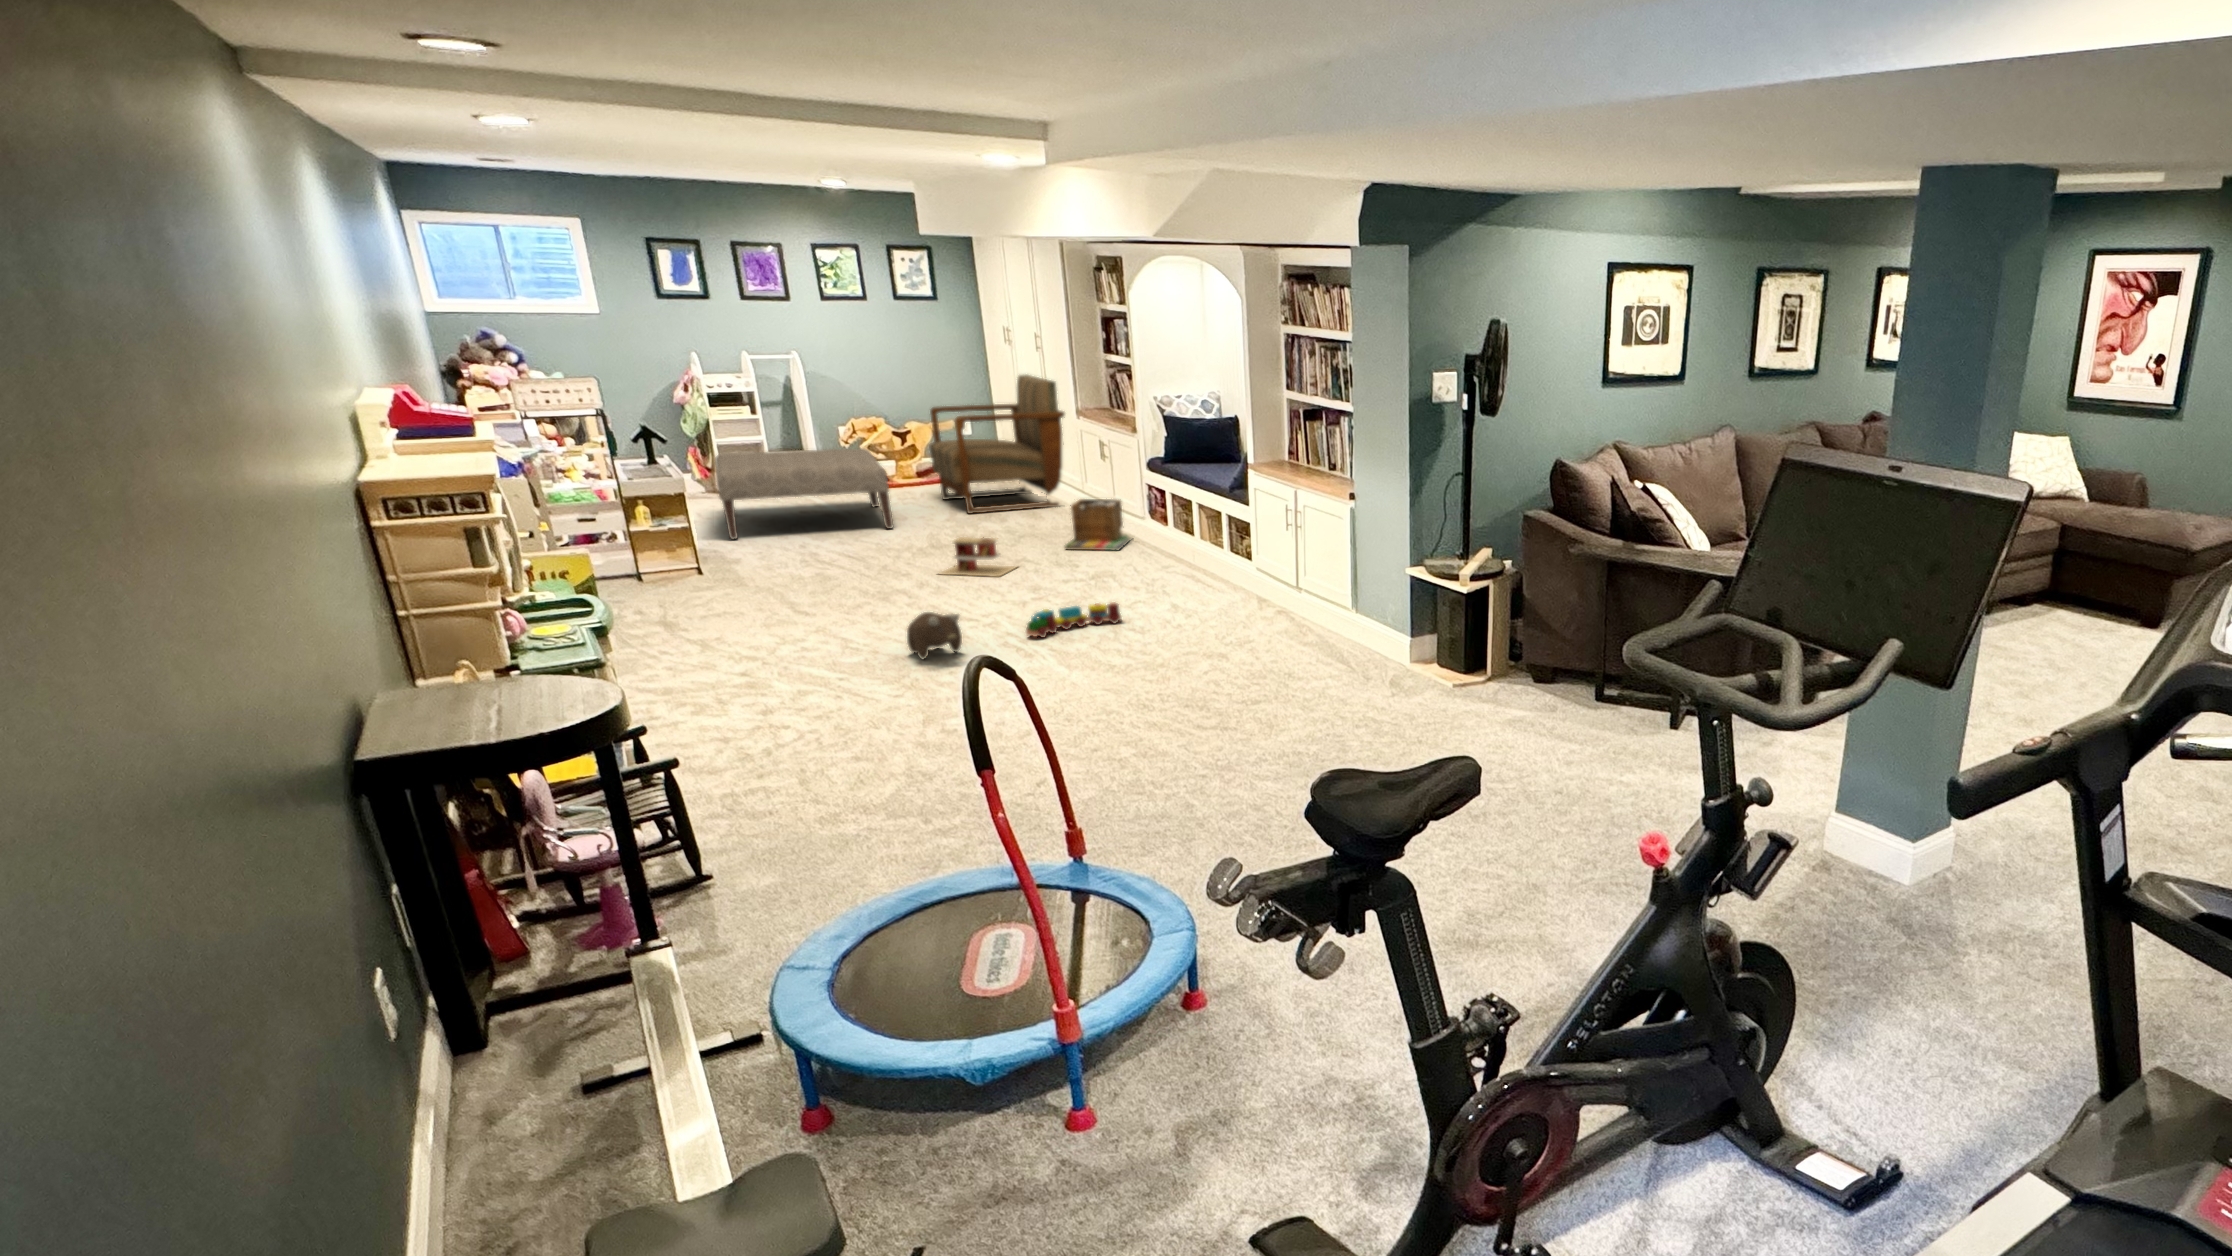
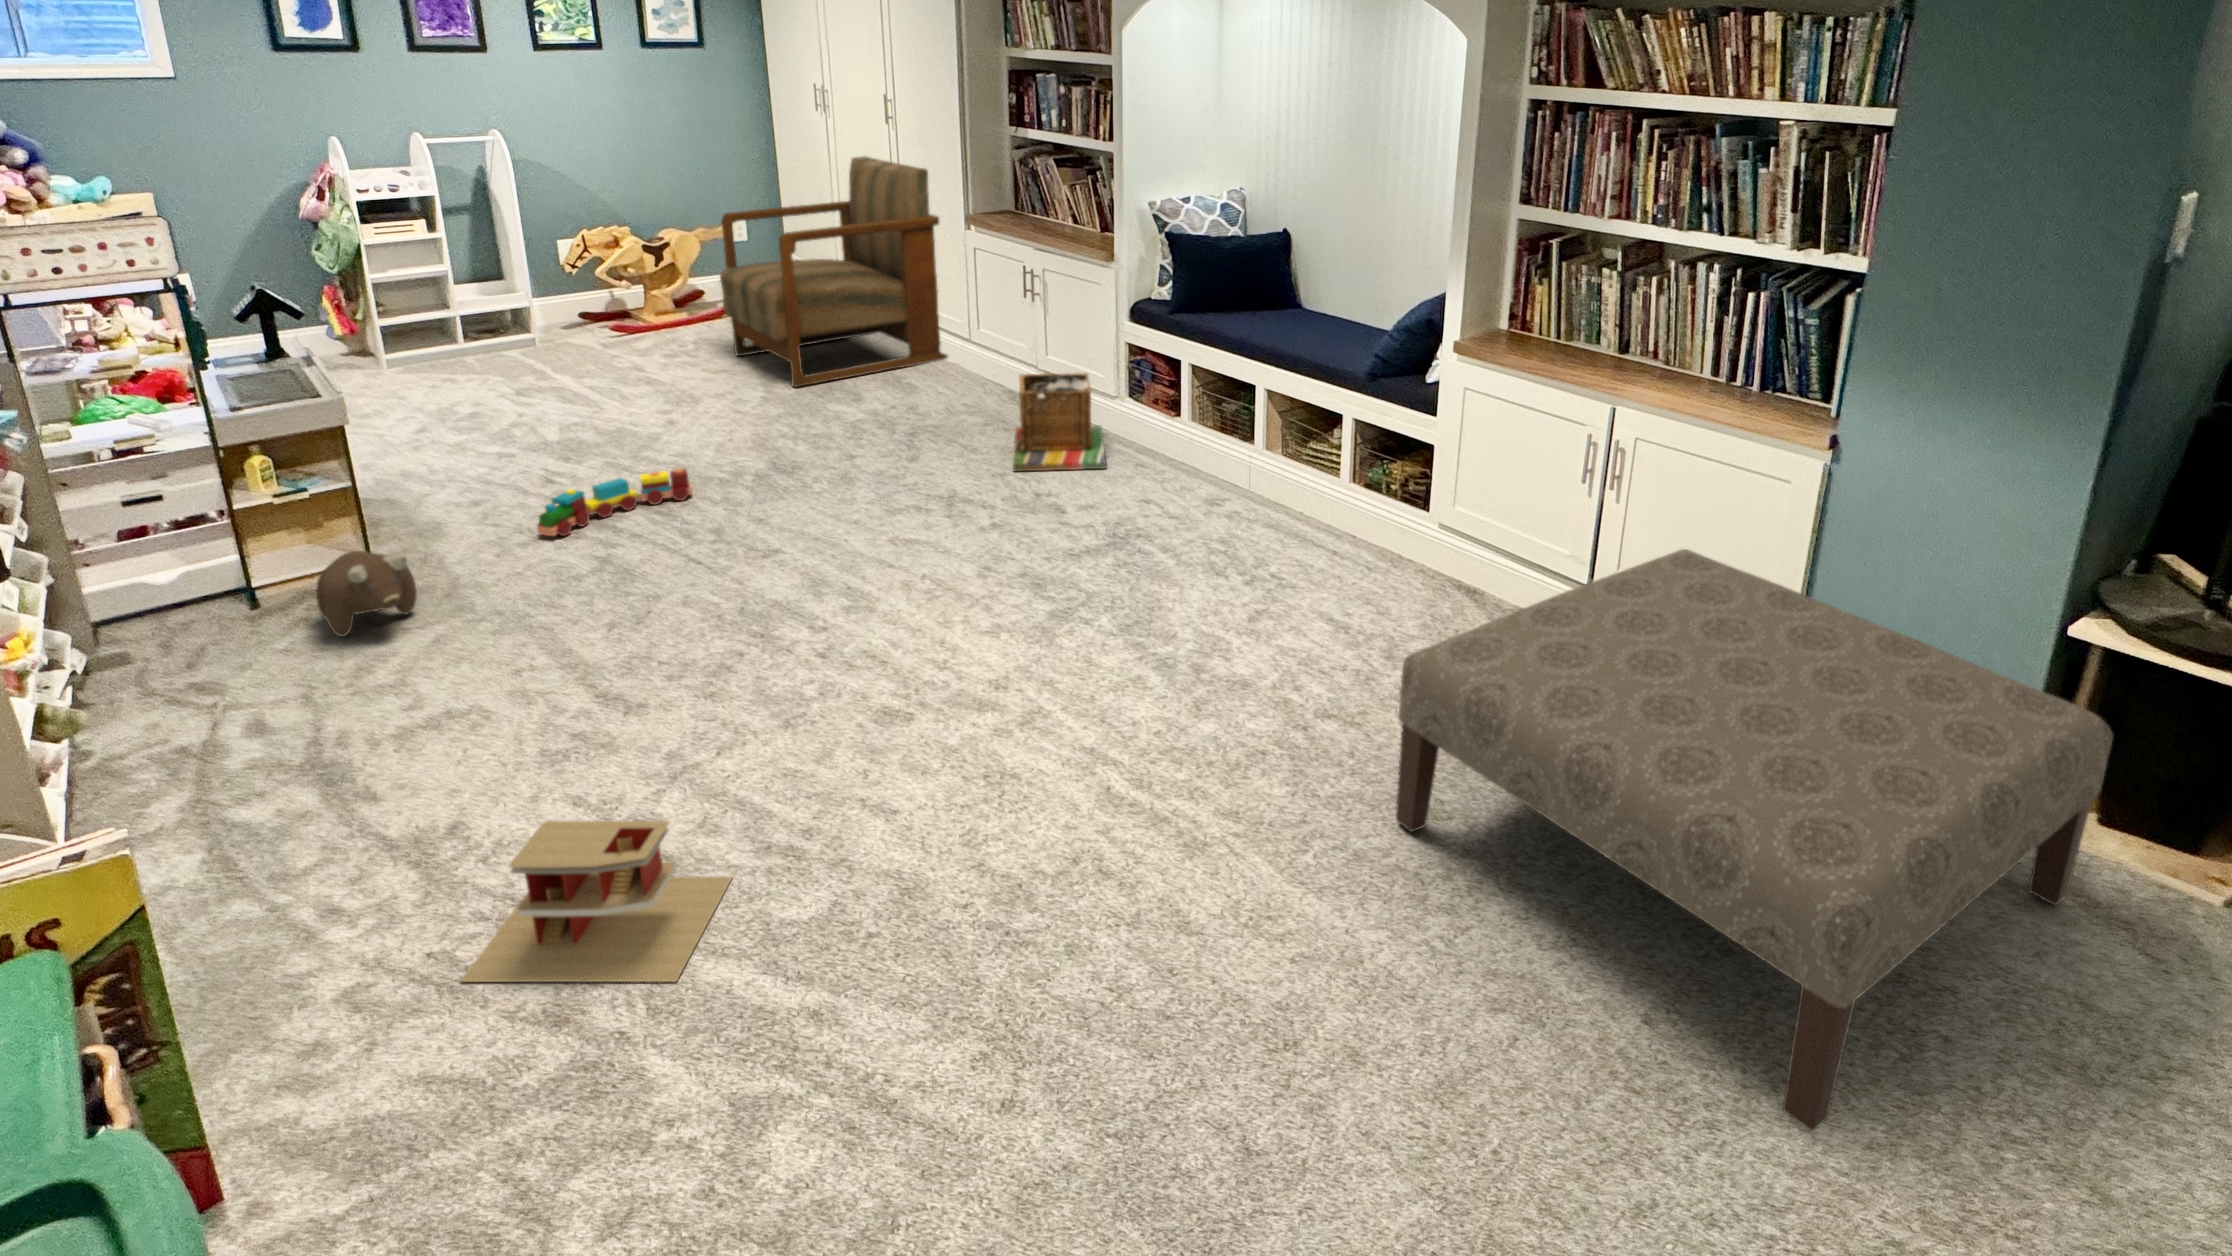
ottoman: present [715,449,893,539] -> present [1396,549,2113,1131]
toy house: present [942,537,1016,577] -> present [461,821,732,982]
toy train: present [1026,602,1121,637] -> present [537,468,692,536]
plush toy: present [907,612,962,659] -> present [316,551,417,637]

